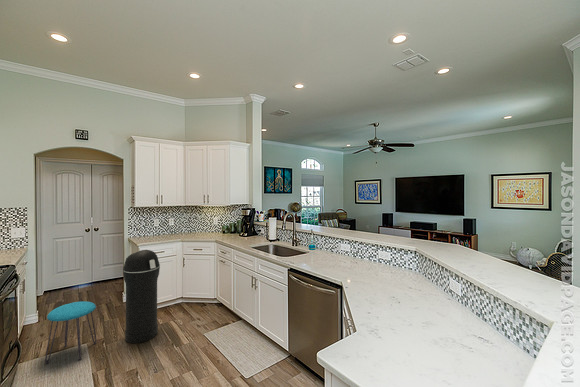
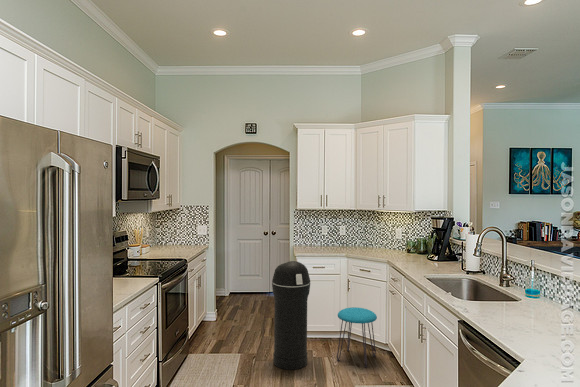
stool: present [45,301,97,364] -> present [337,307,377,367]

